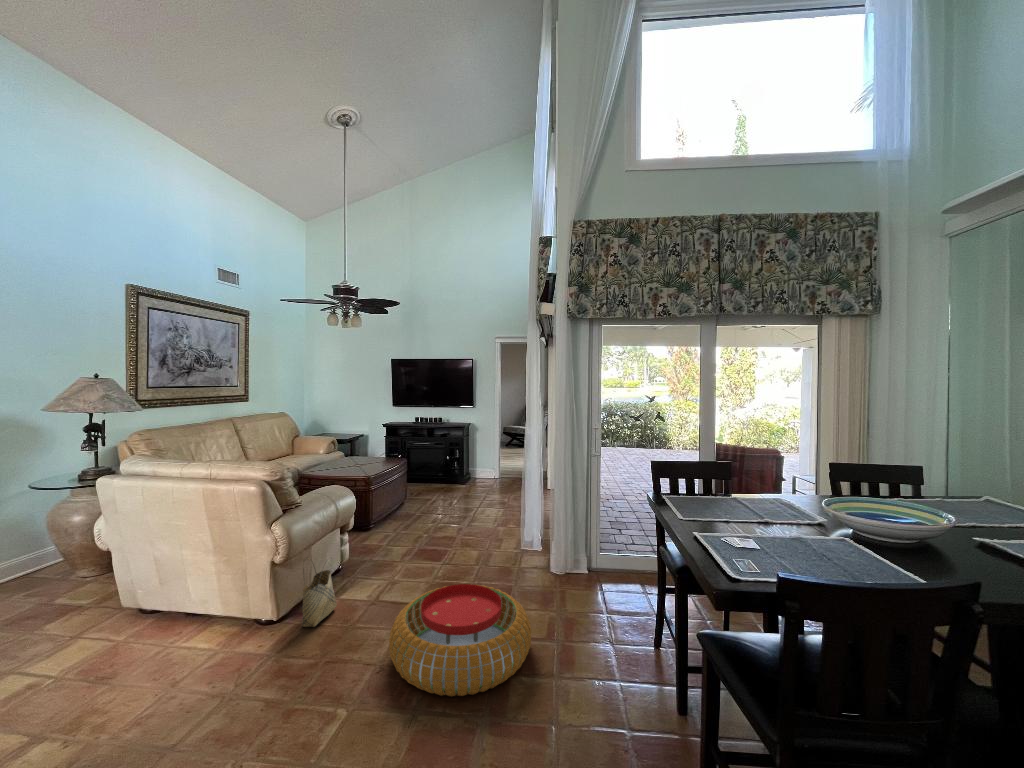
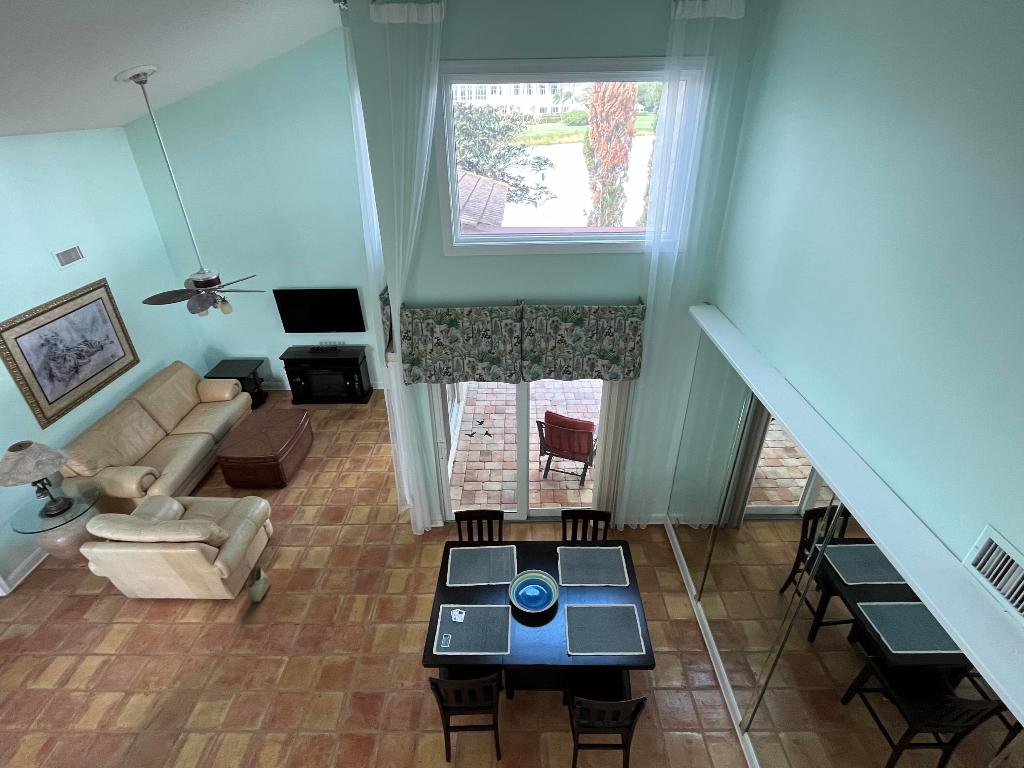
pouf: present [389,584,531,696] -> none [304,570,387,646]

